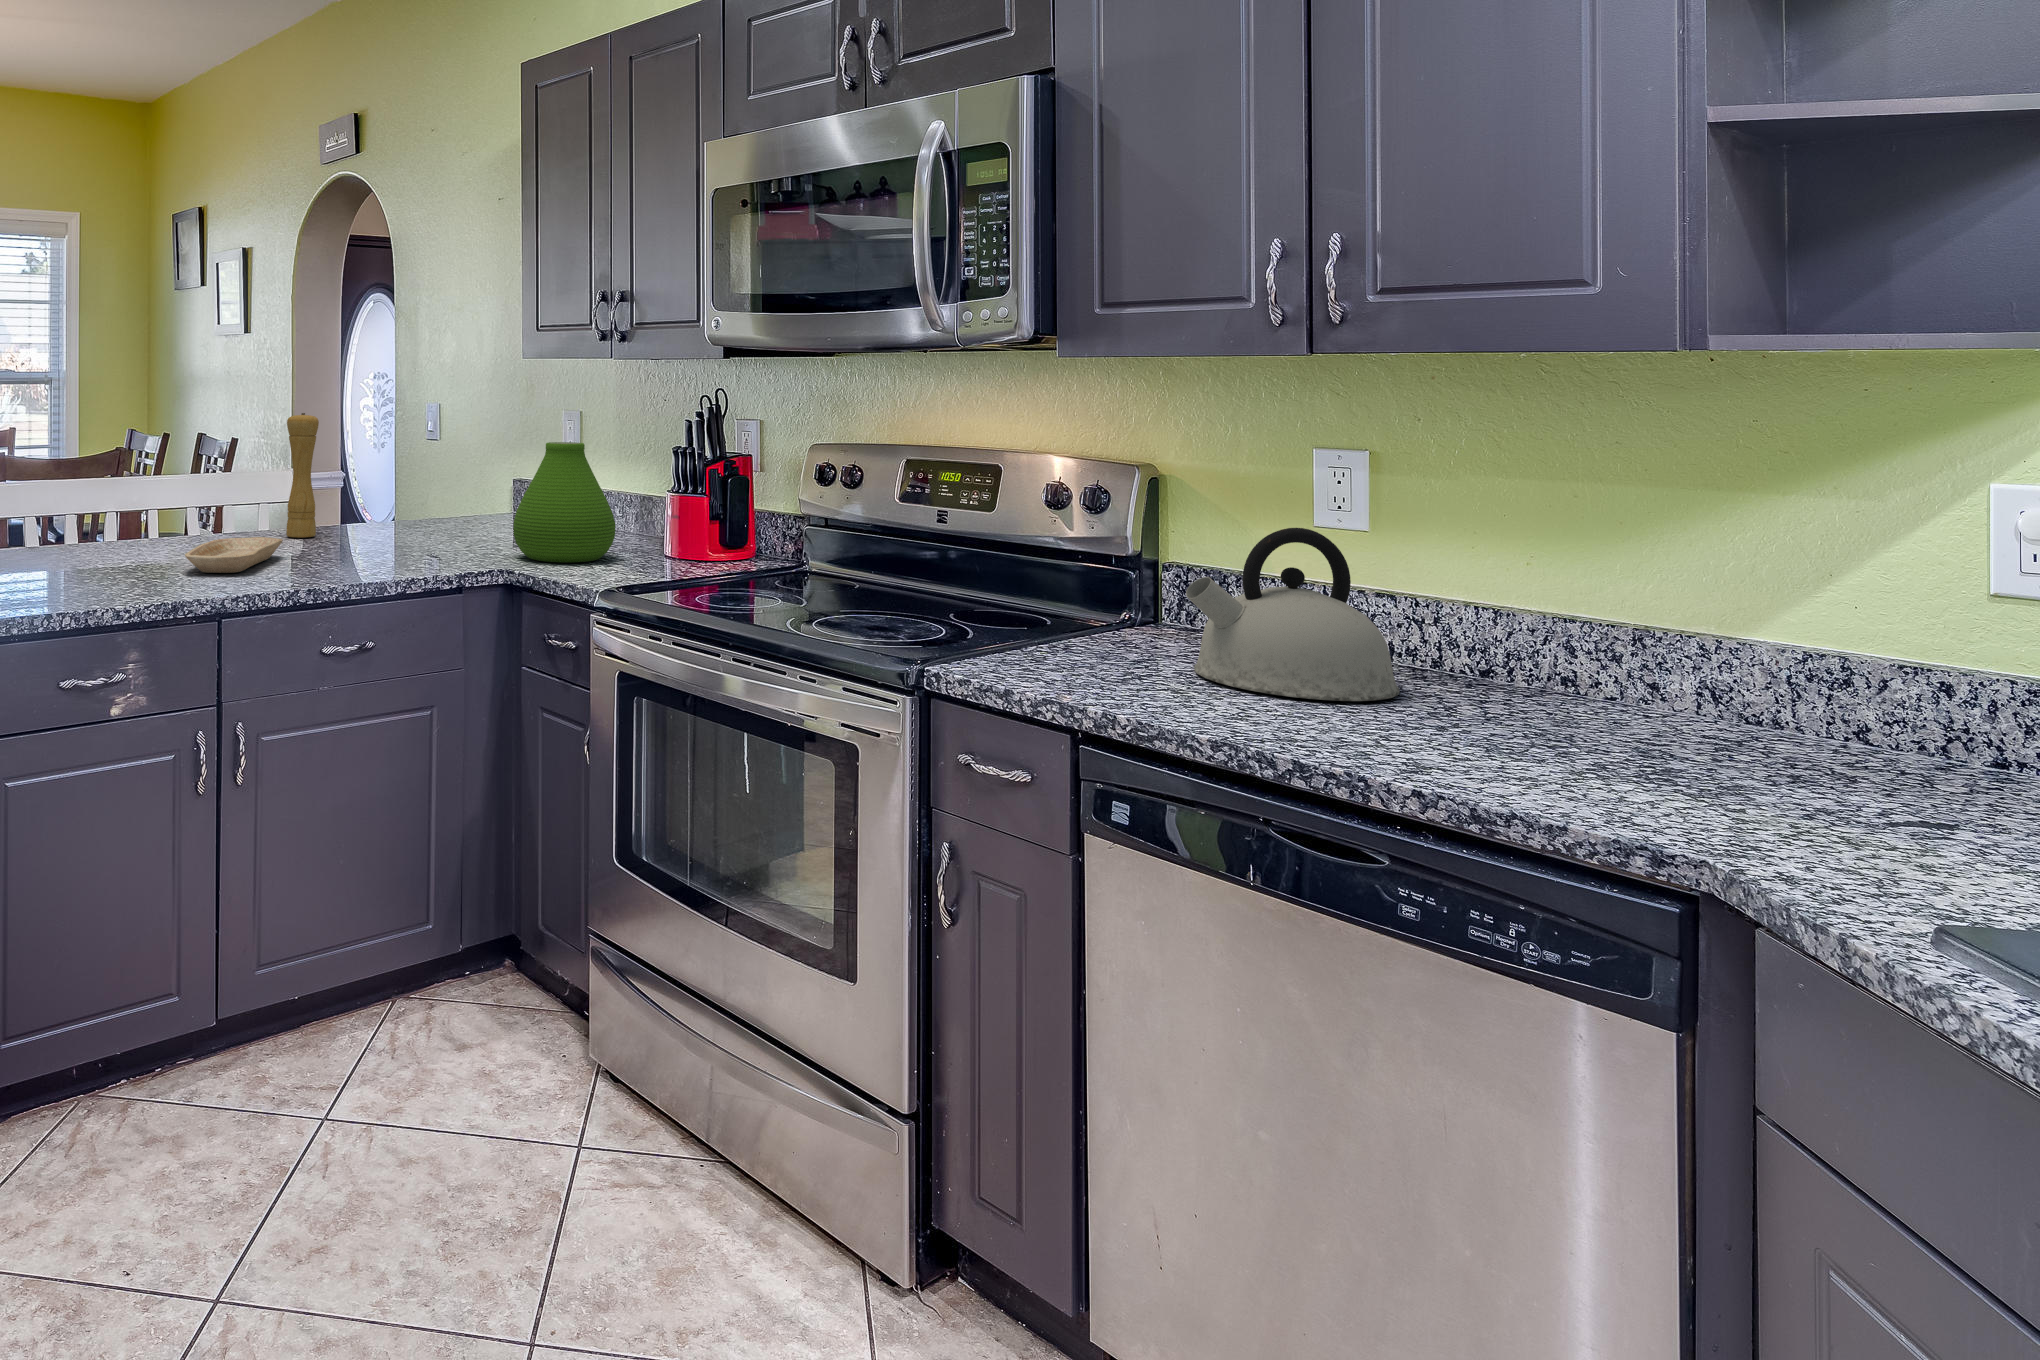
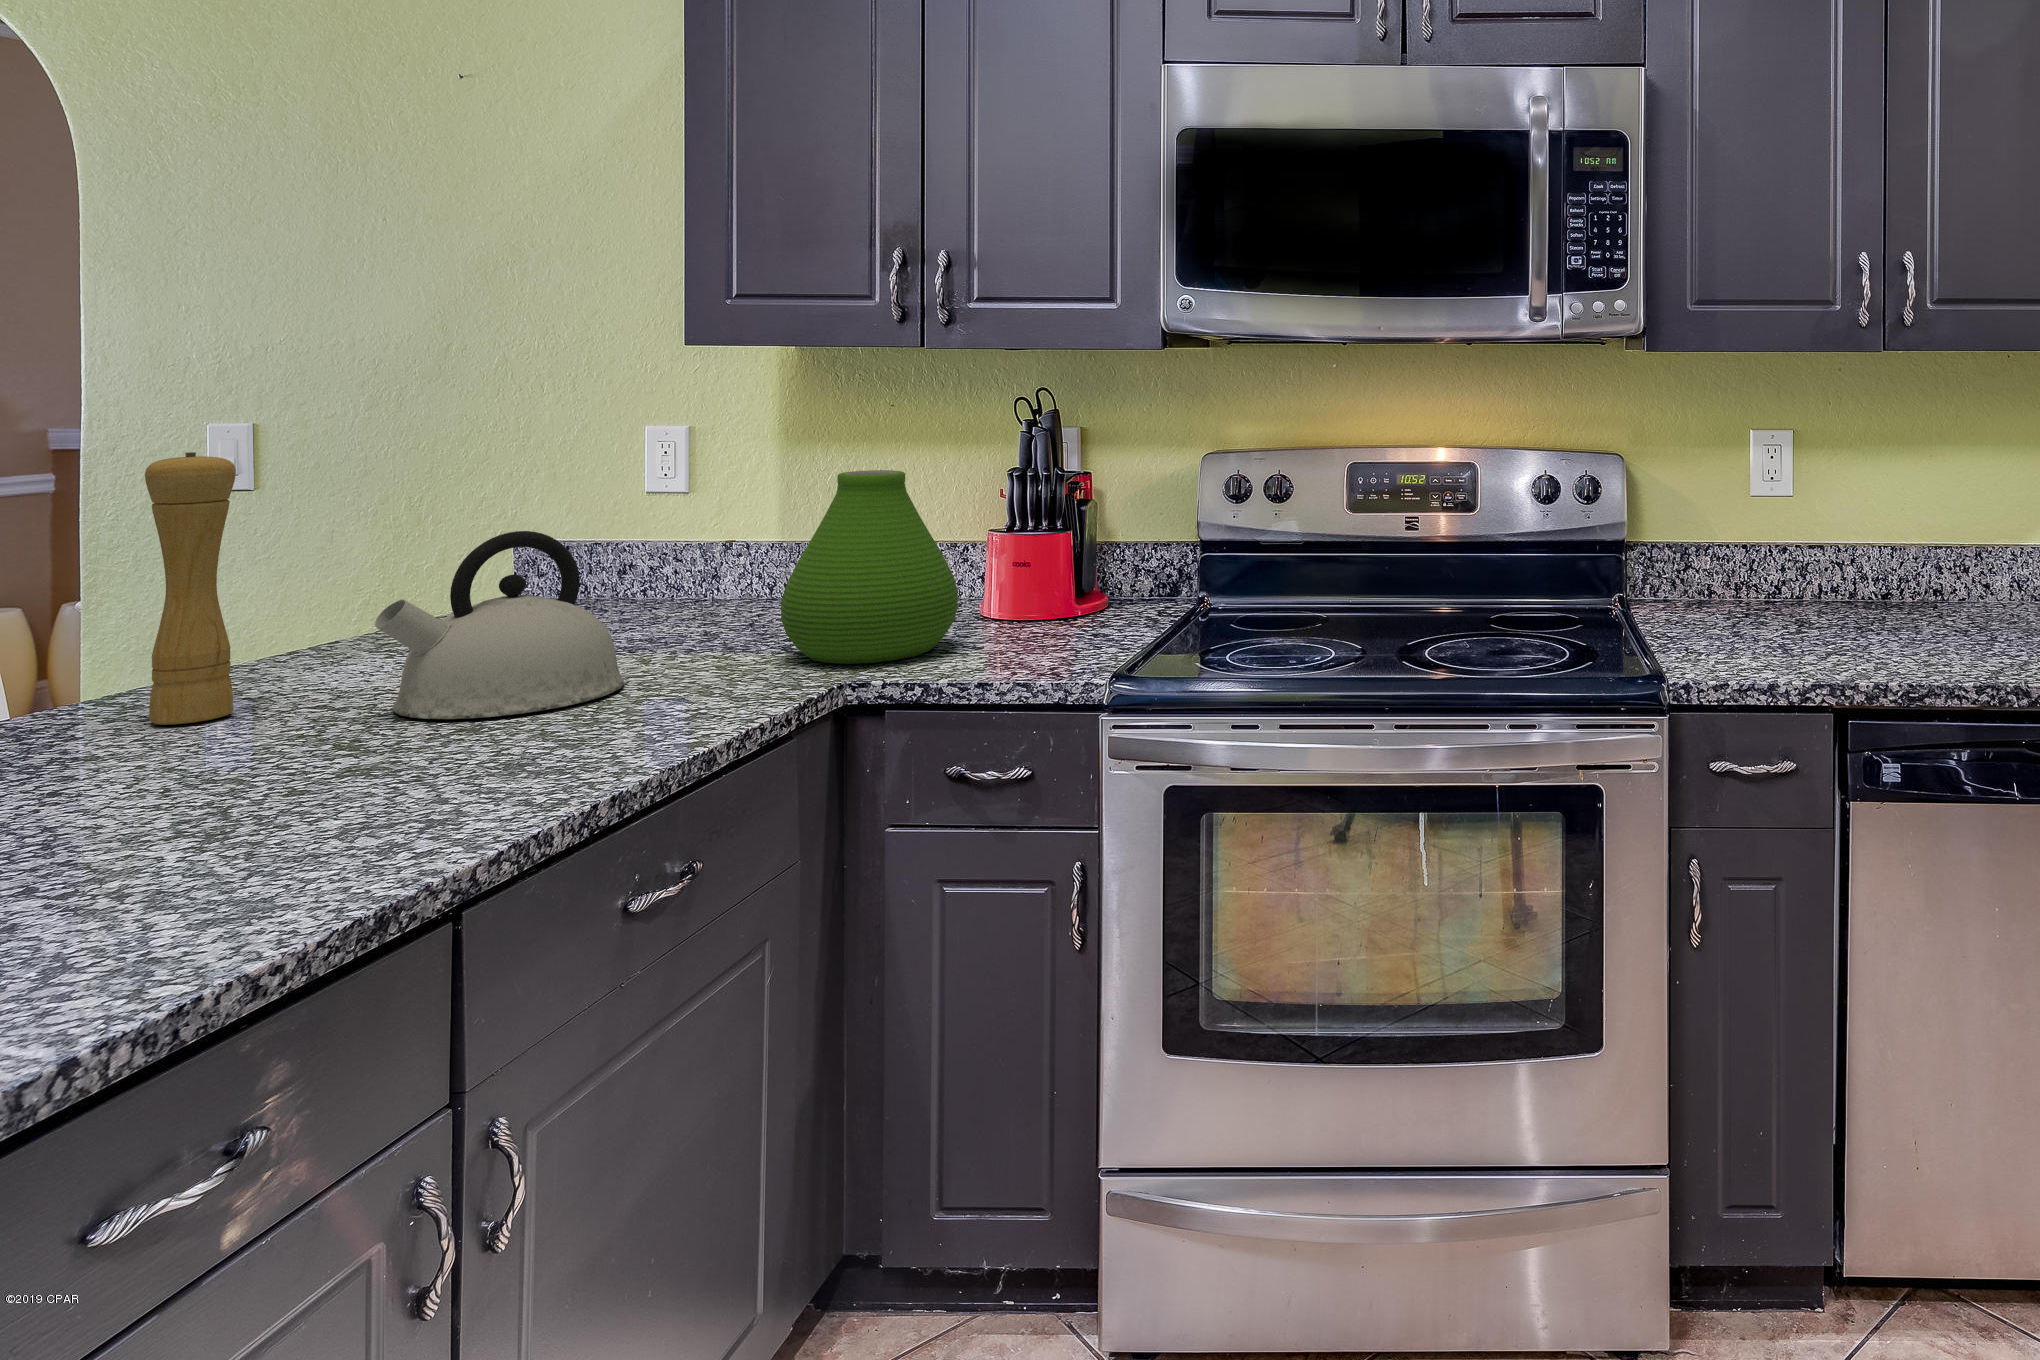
kettle: present [1186,528,1400,701] -> present [375,531,624,719]
tray: present [185,537,283,573] -> none [179,726,472,836]

